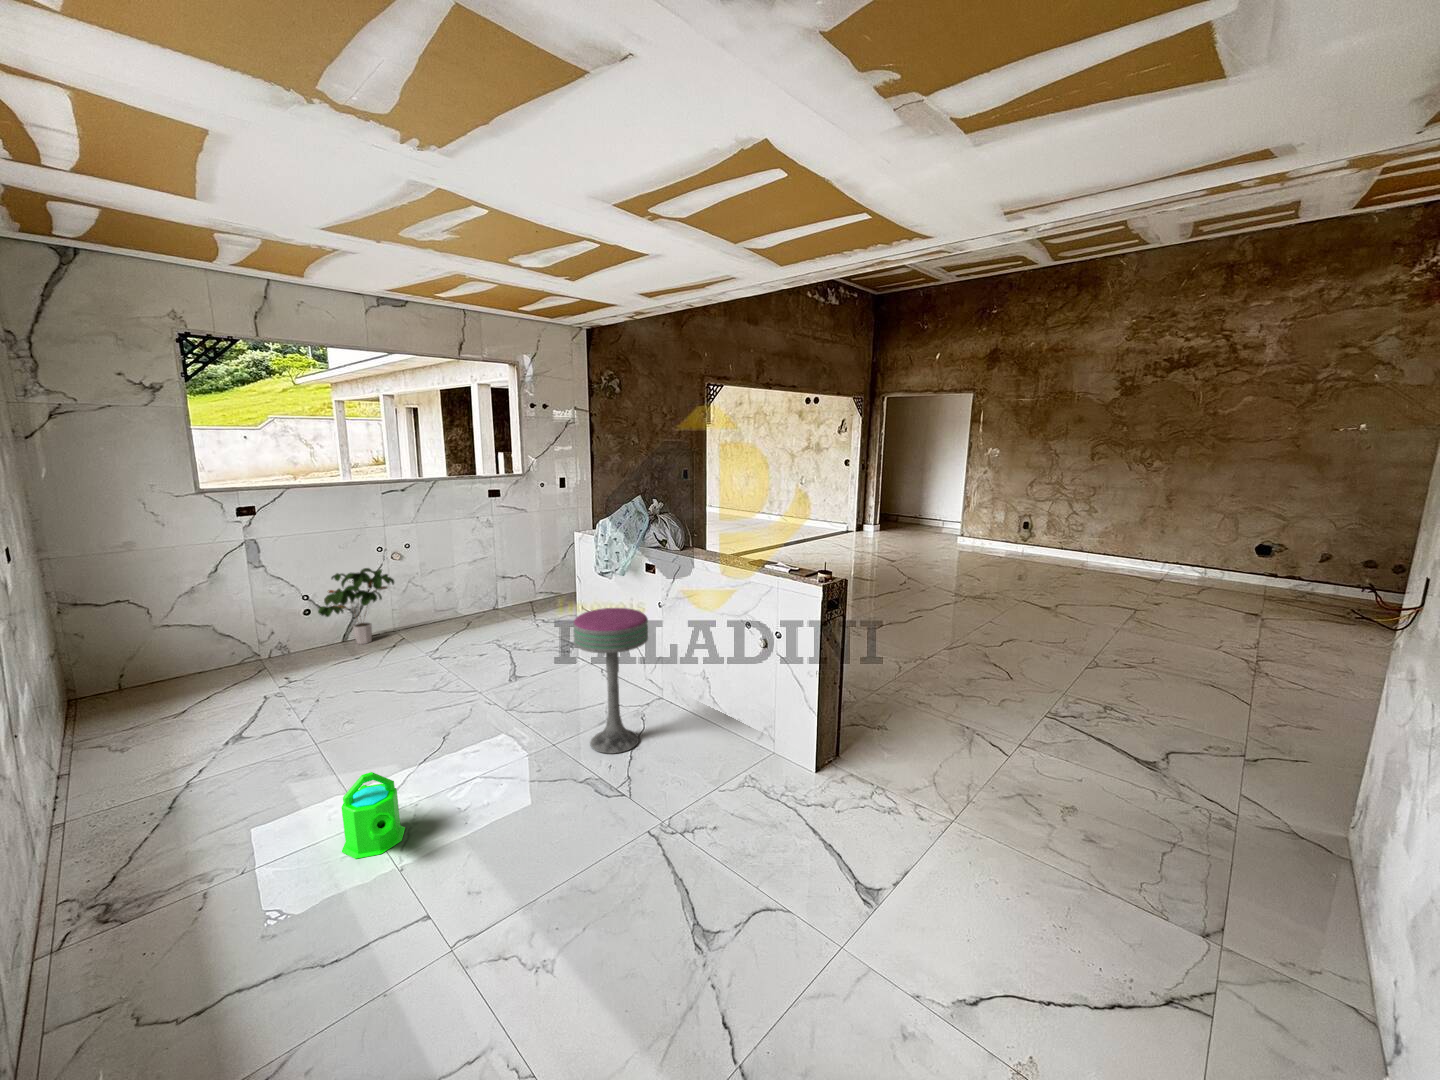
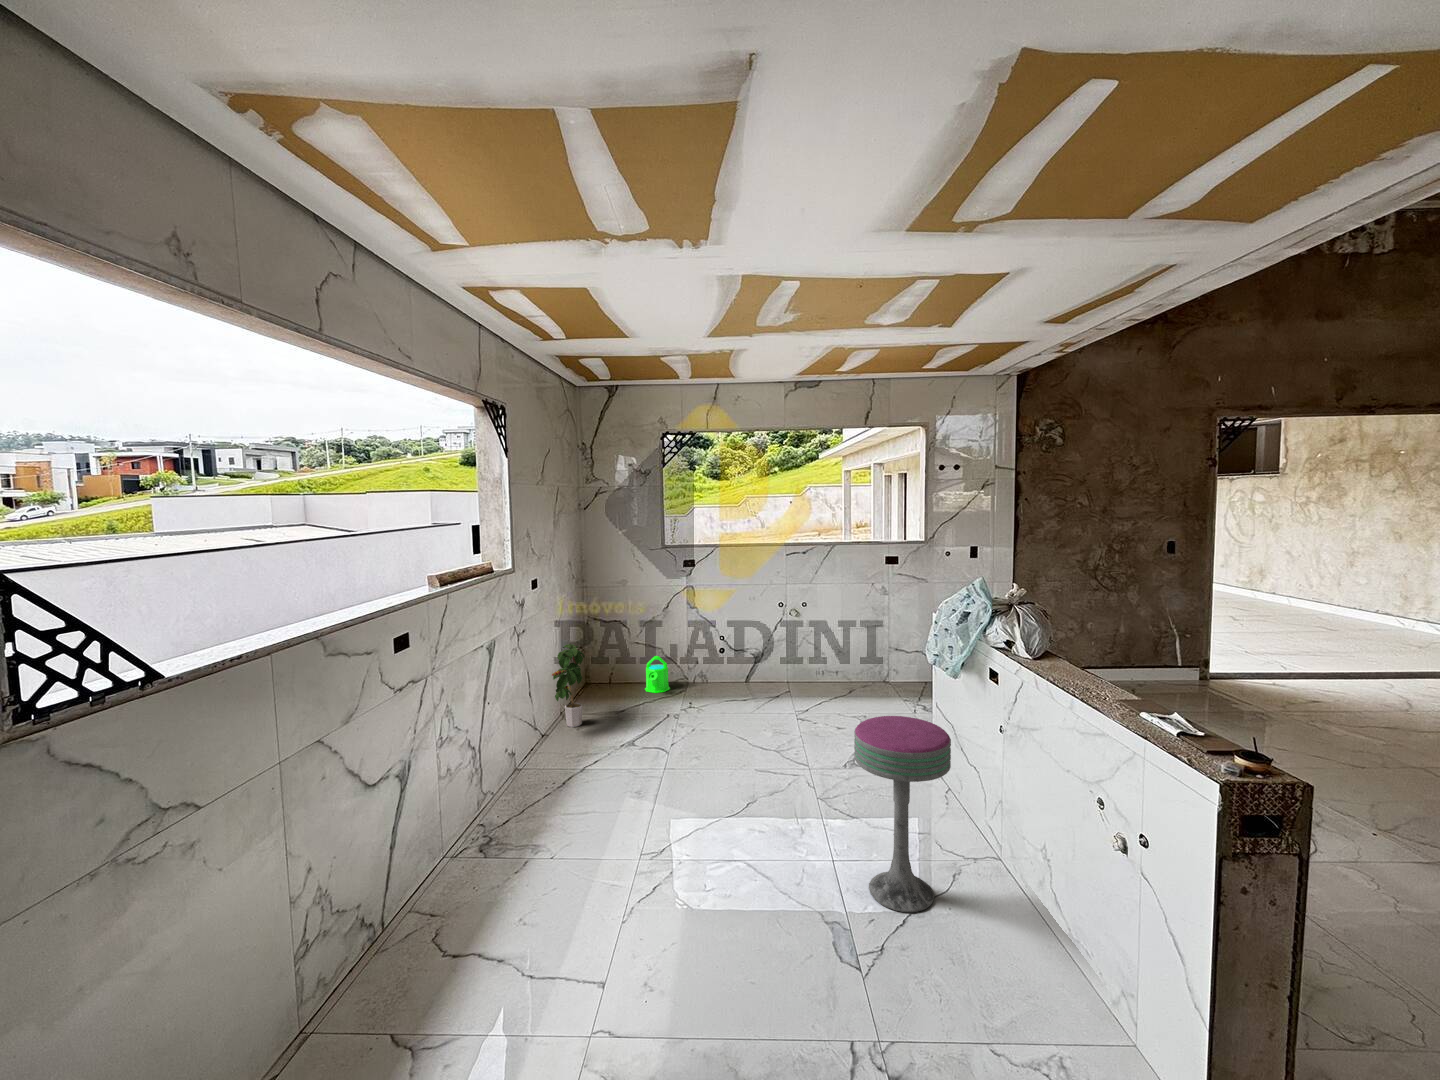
potted plant: present [318,568,394,644] -> present [552,644,585,727]
watering can: present [341,772,405,859] -> present [645,656,670,693]

